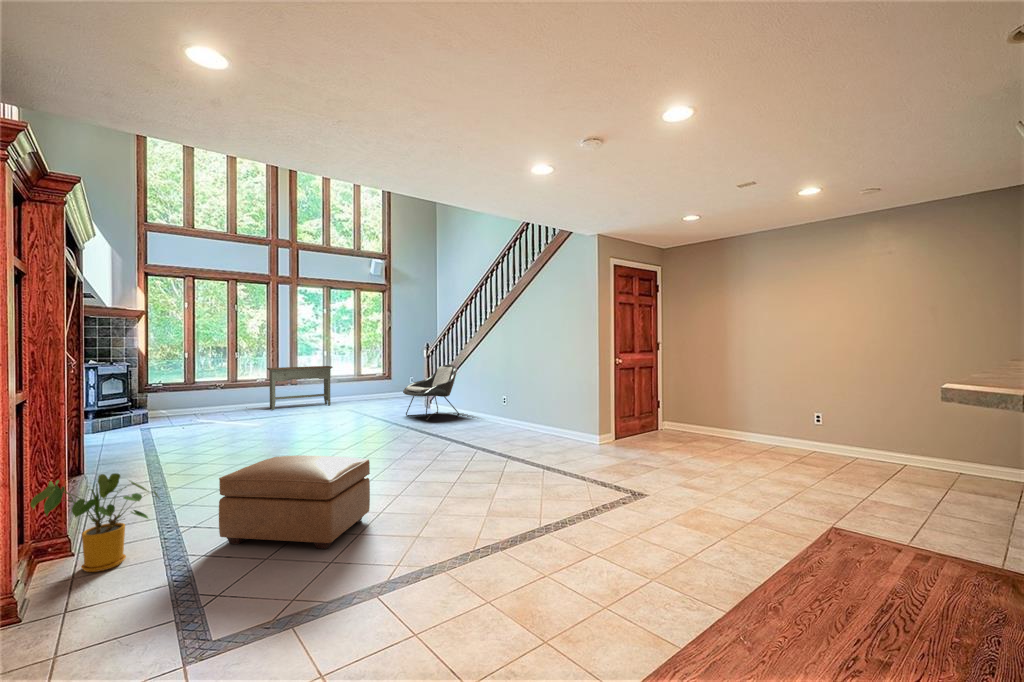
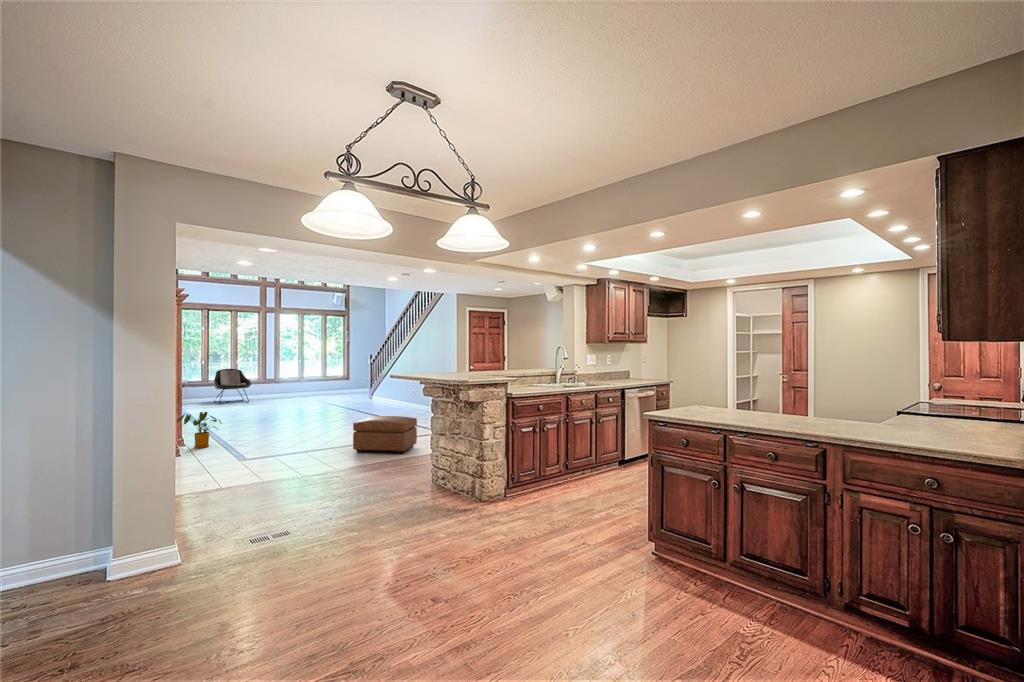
lounge chair: present [403,365,459,421] -> present [214,369,251,405]
console table: present [267,366,333,410] -> none [259,370,305,400]
ottoman: present [219,455,370,549] -> present [353,416,417,454]

